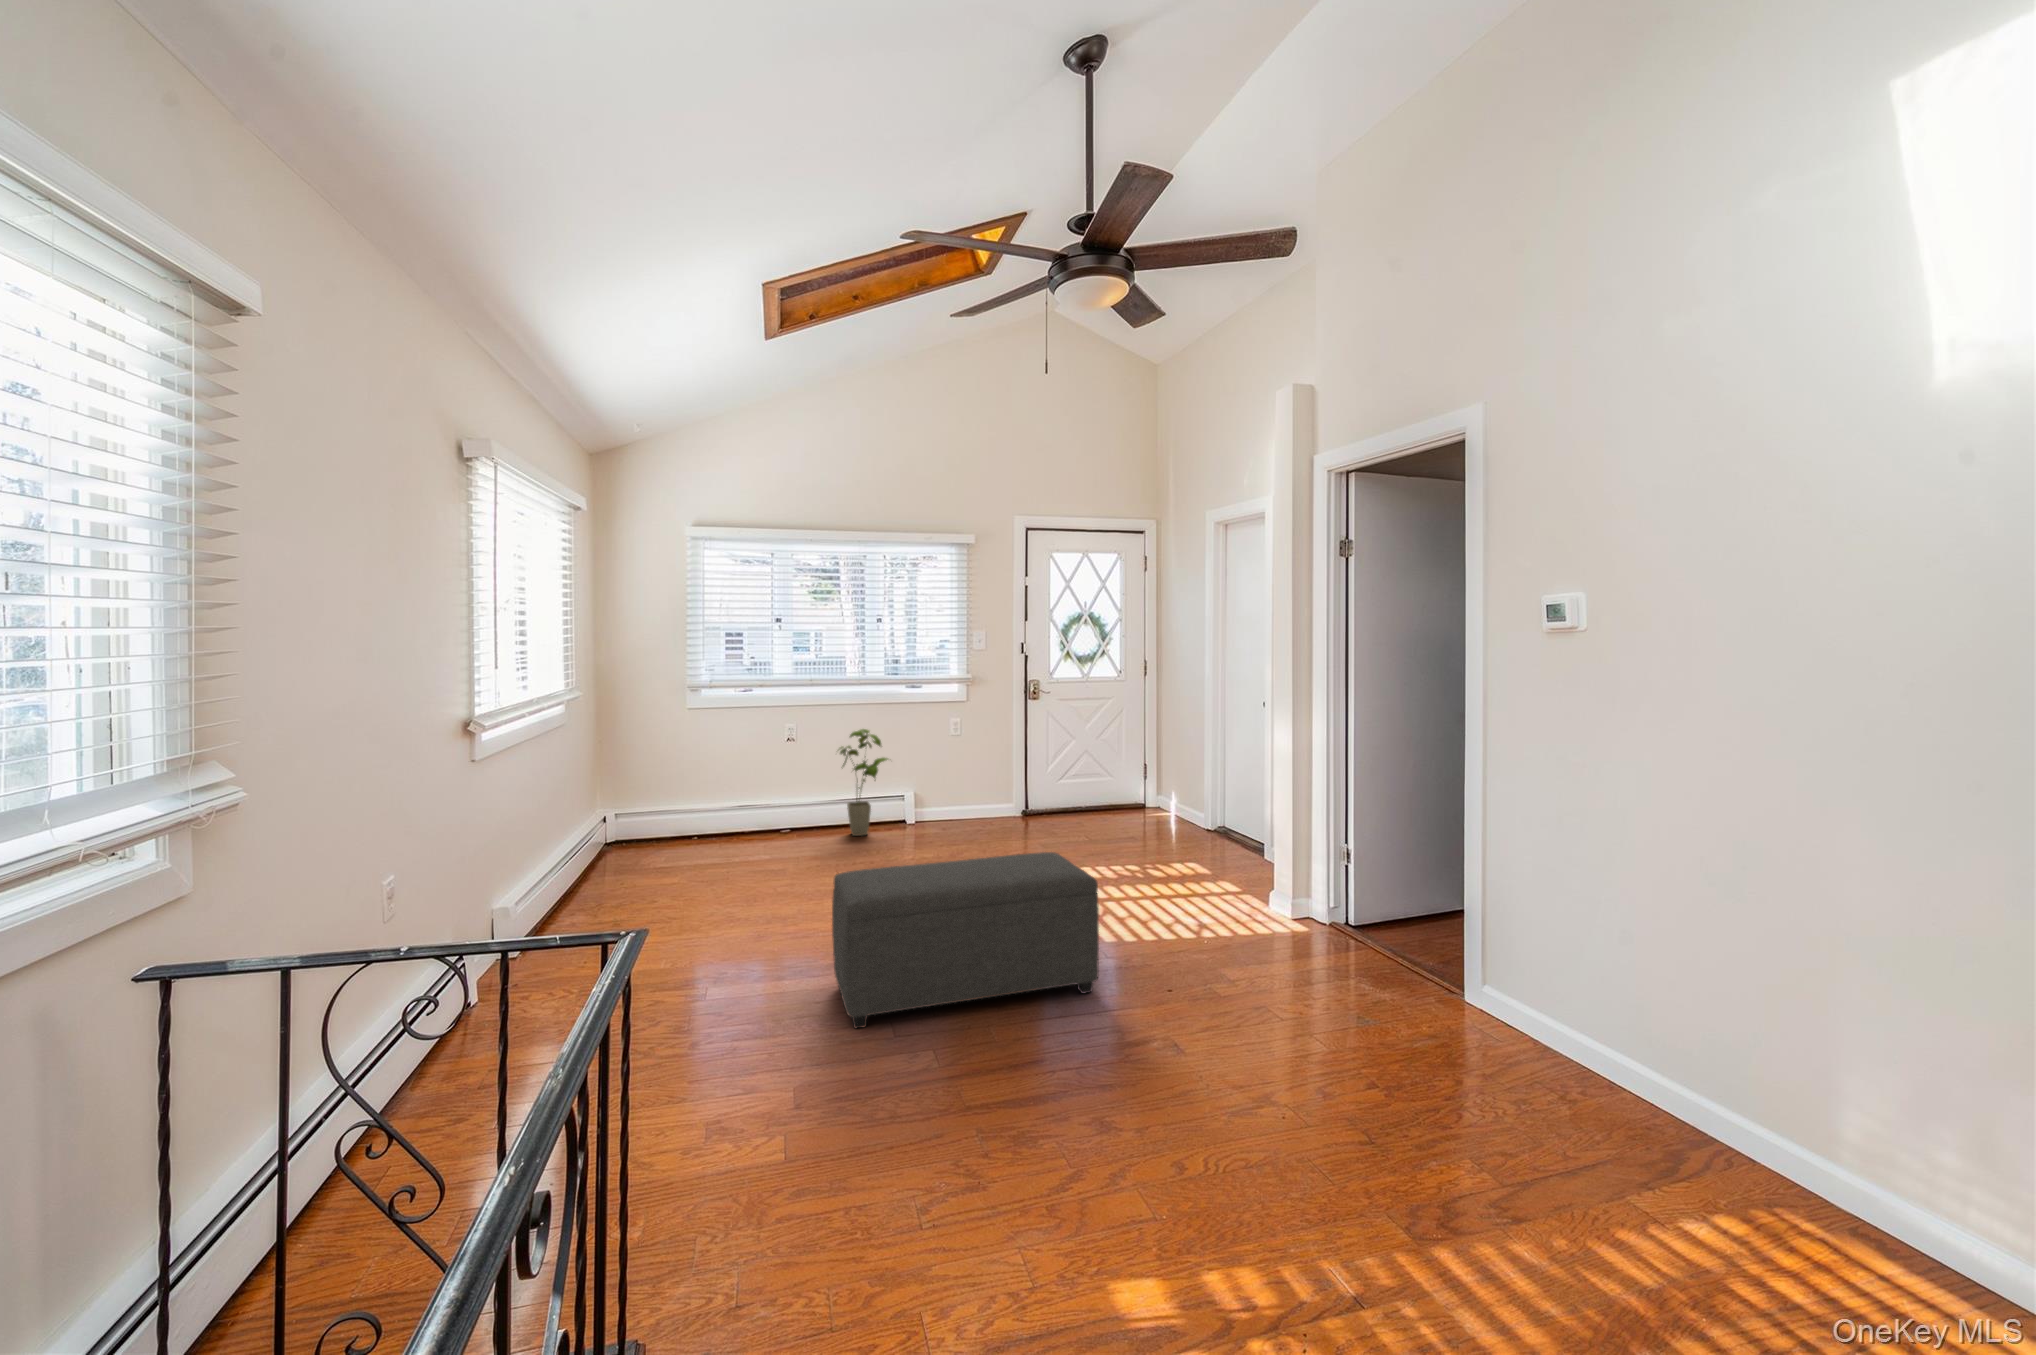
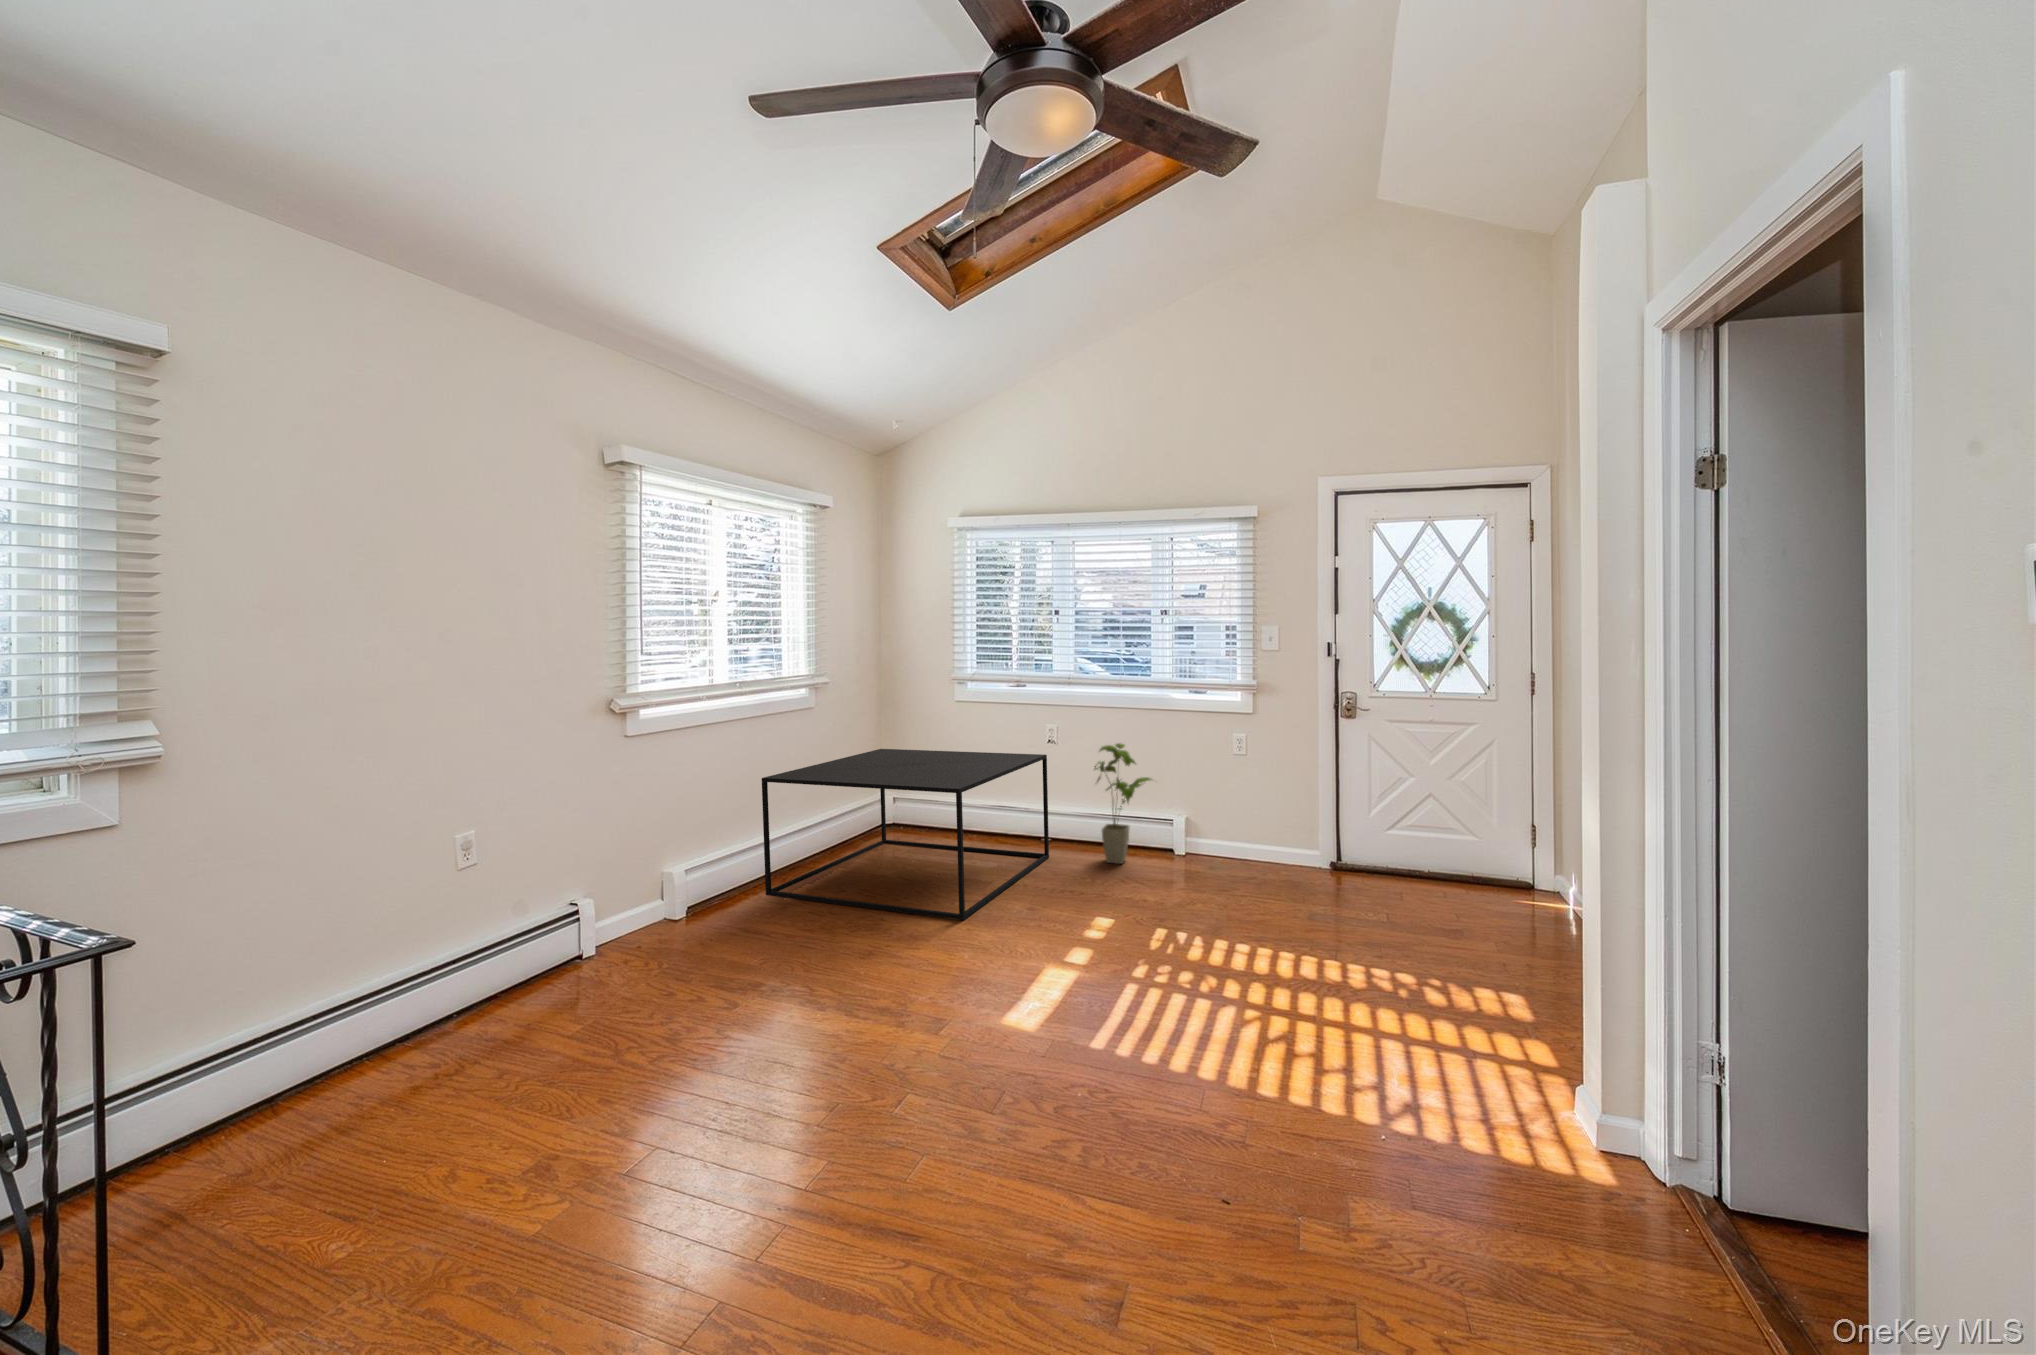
coffee table: none [541,744,797,913] -> present [762,749,1049,920]
ottoman: present [832,852,1099,1028] -> none [776,916,1132,1169]

